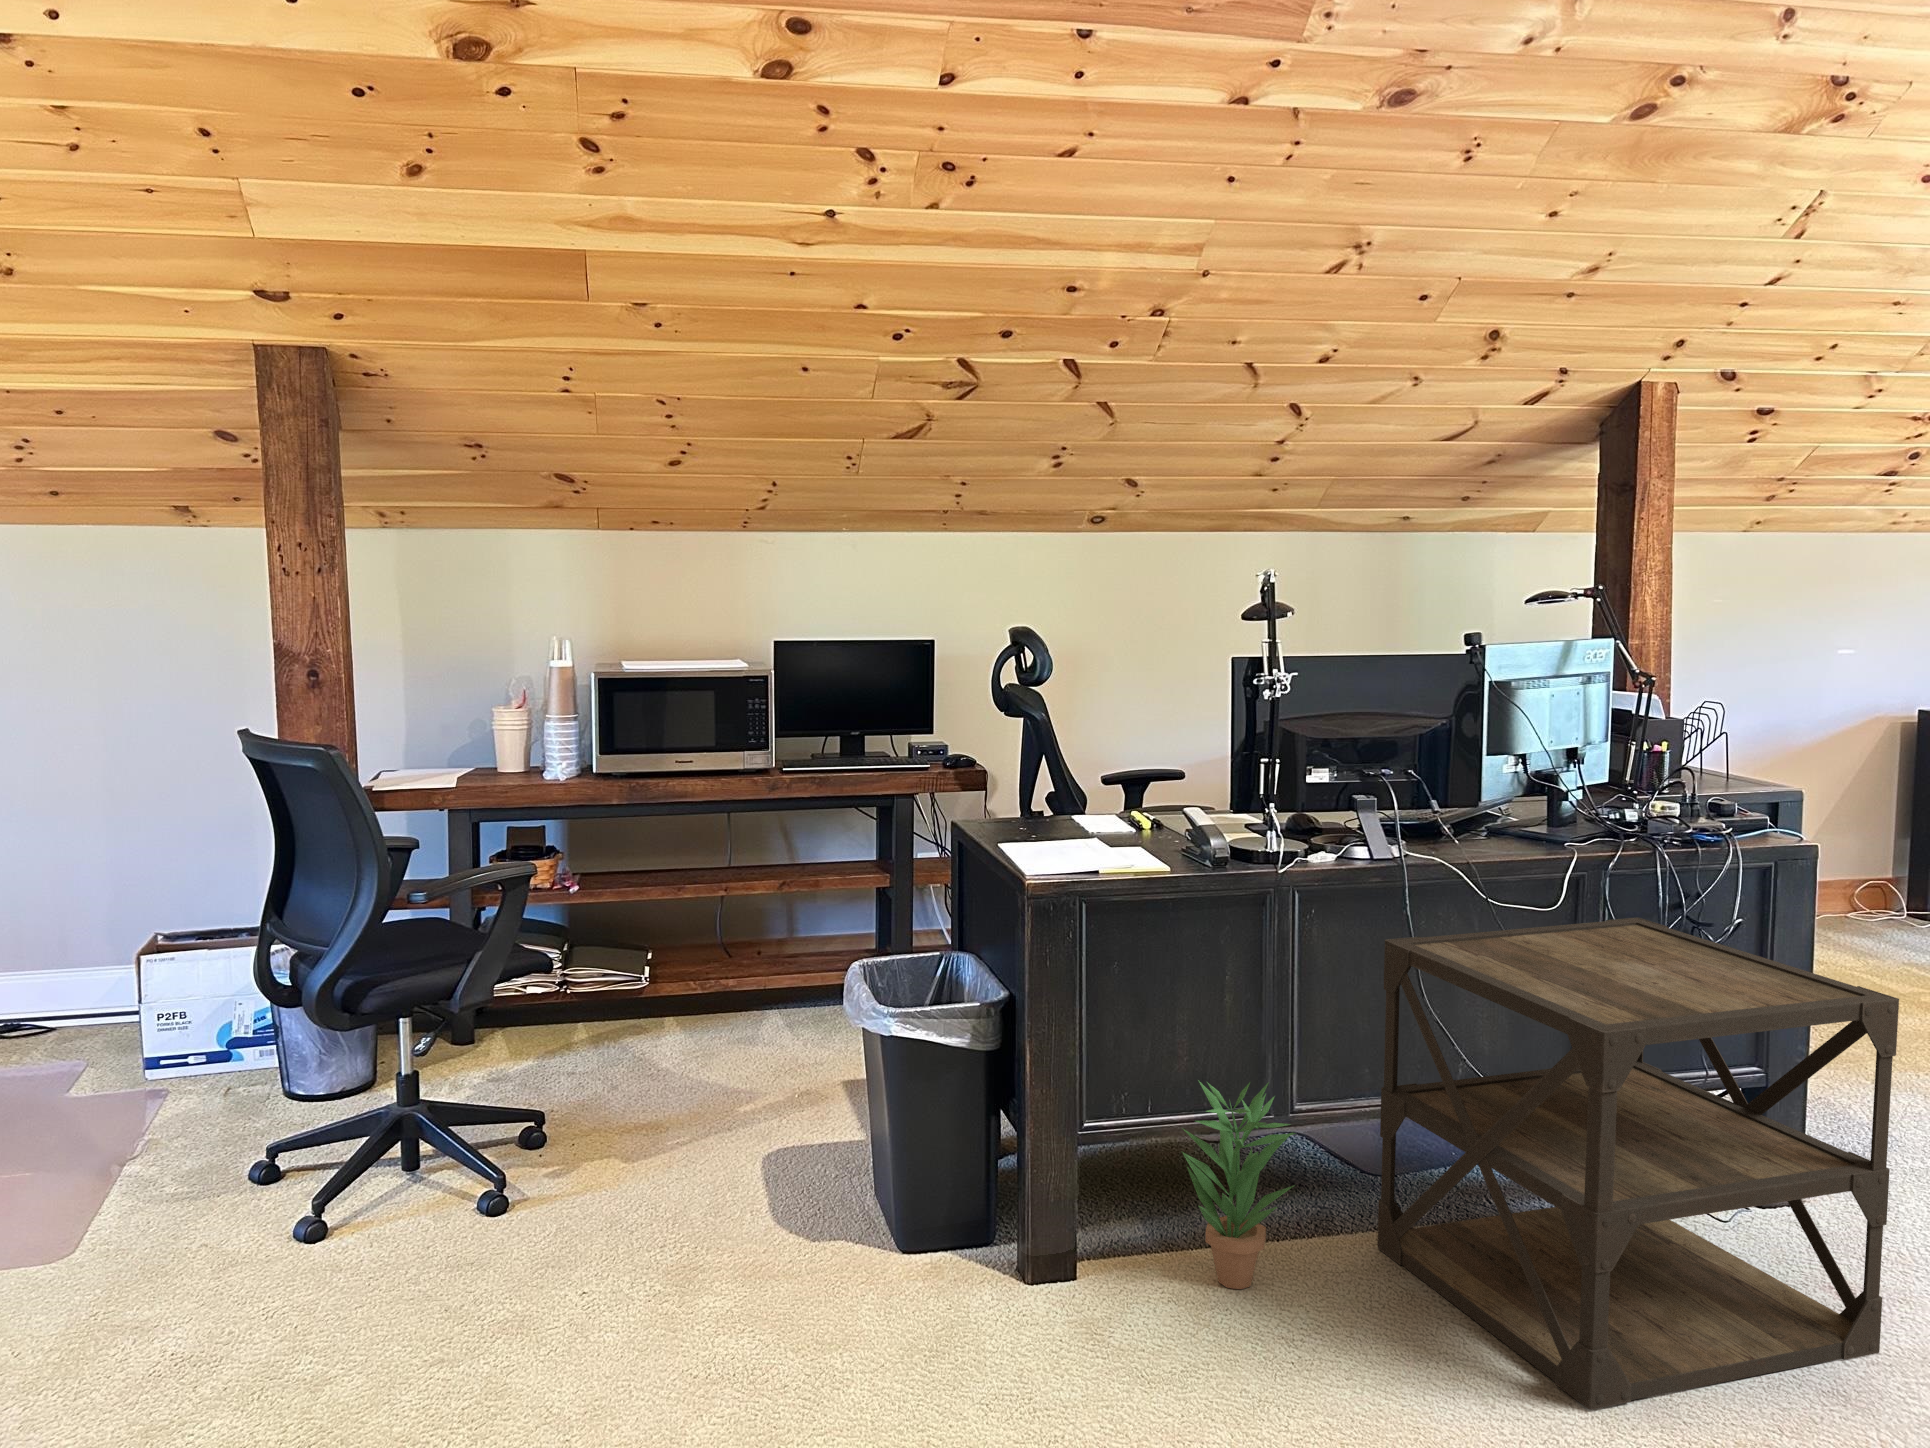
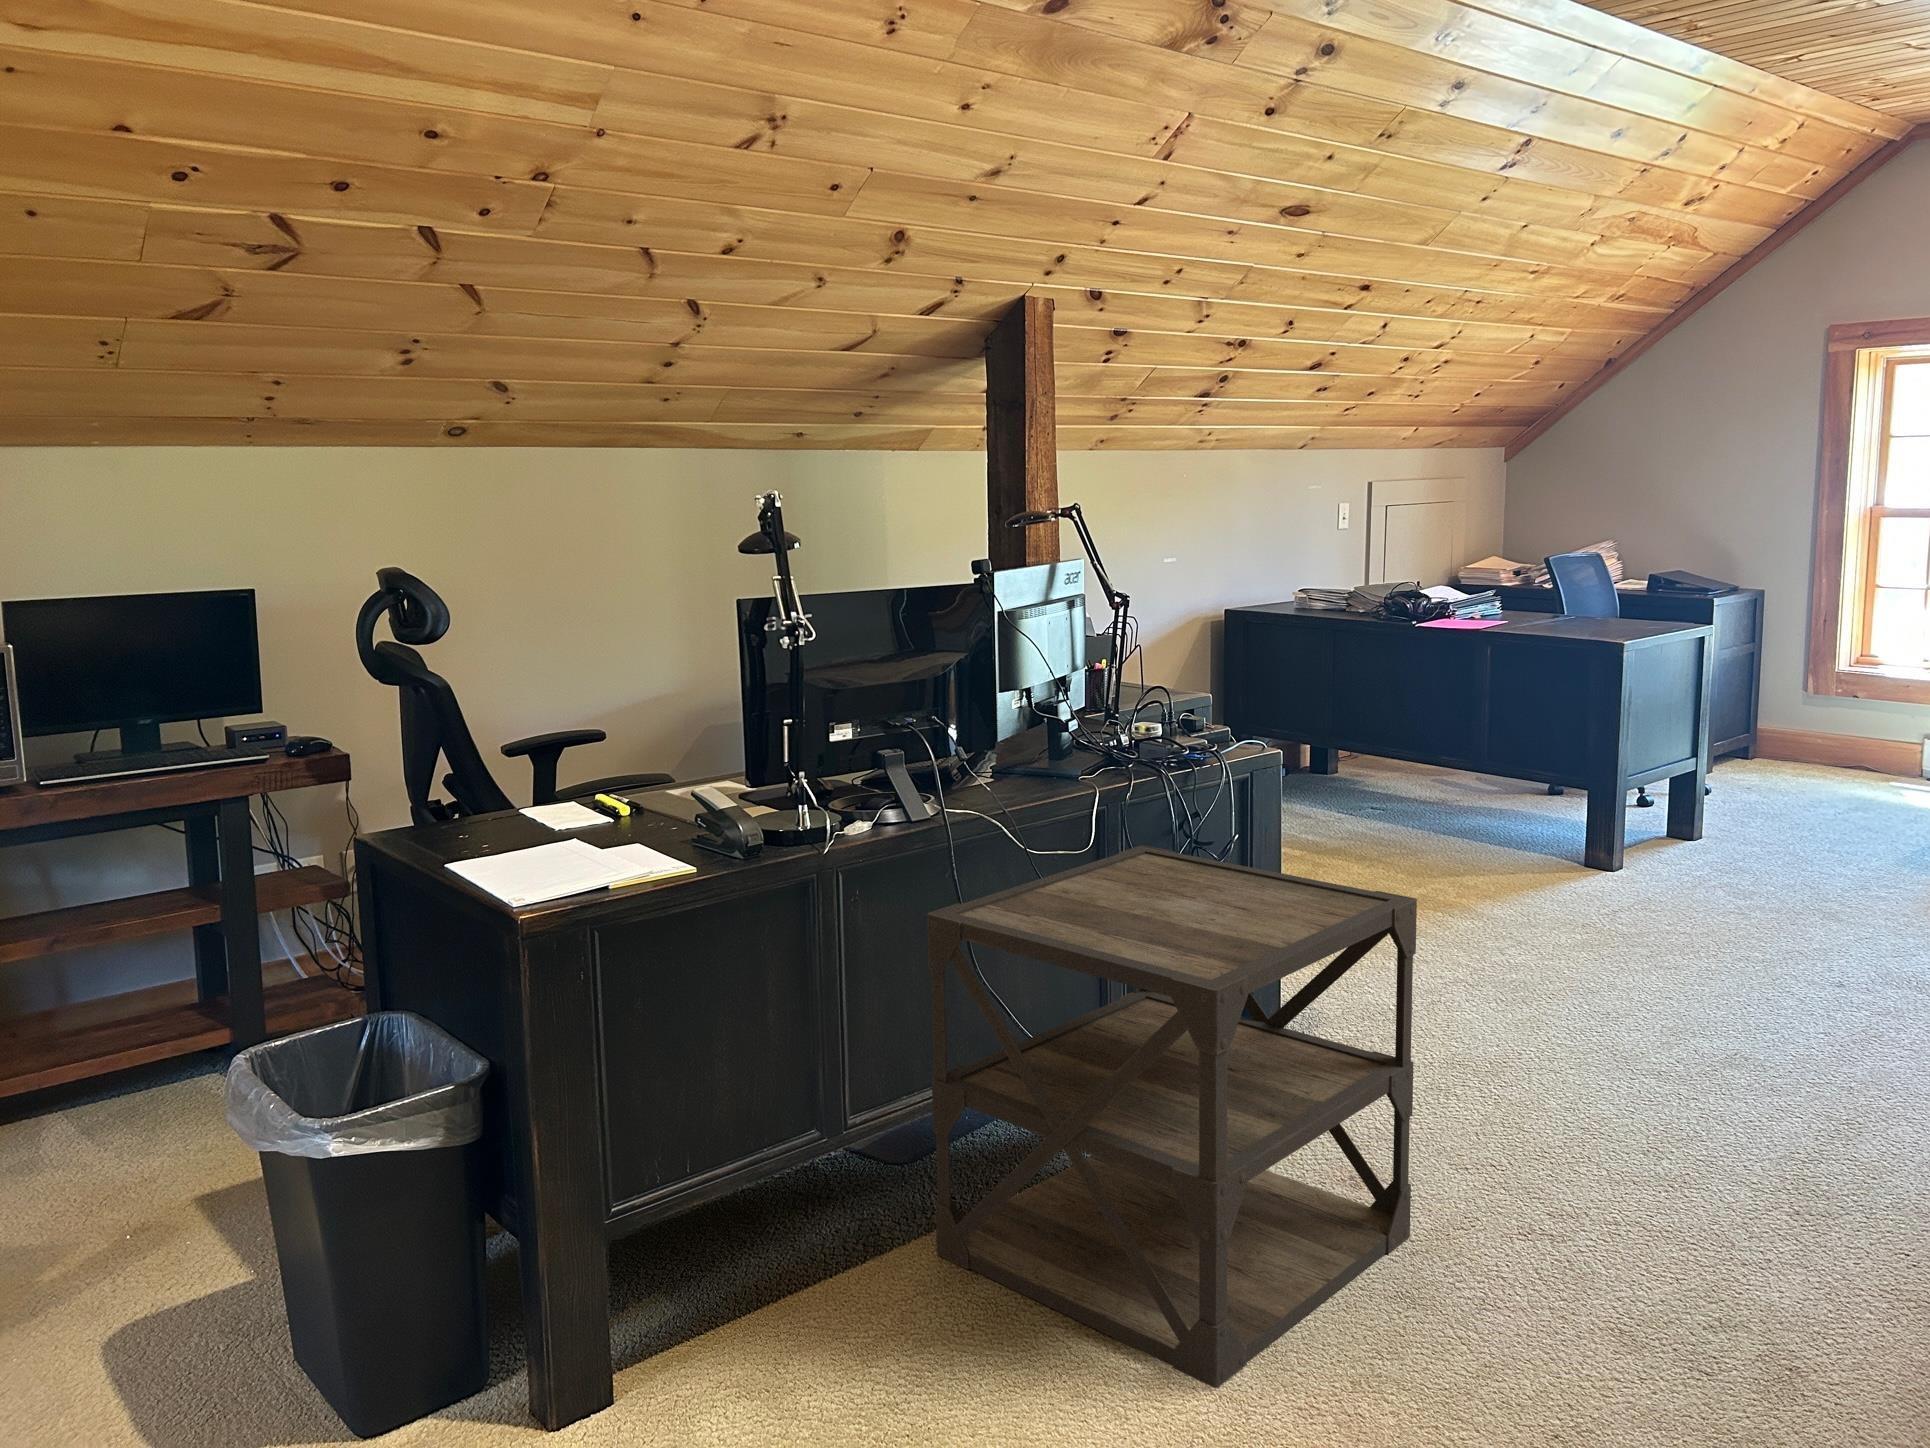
potted plant: present [1183,1081,1295,1289] -> none [728,1106,873,1358]

